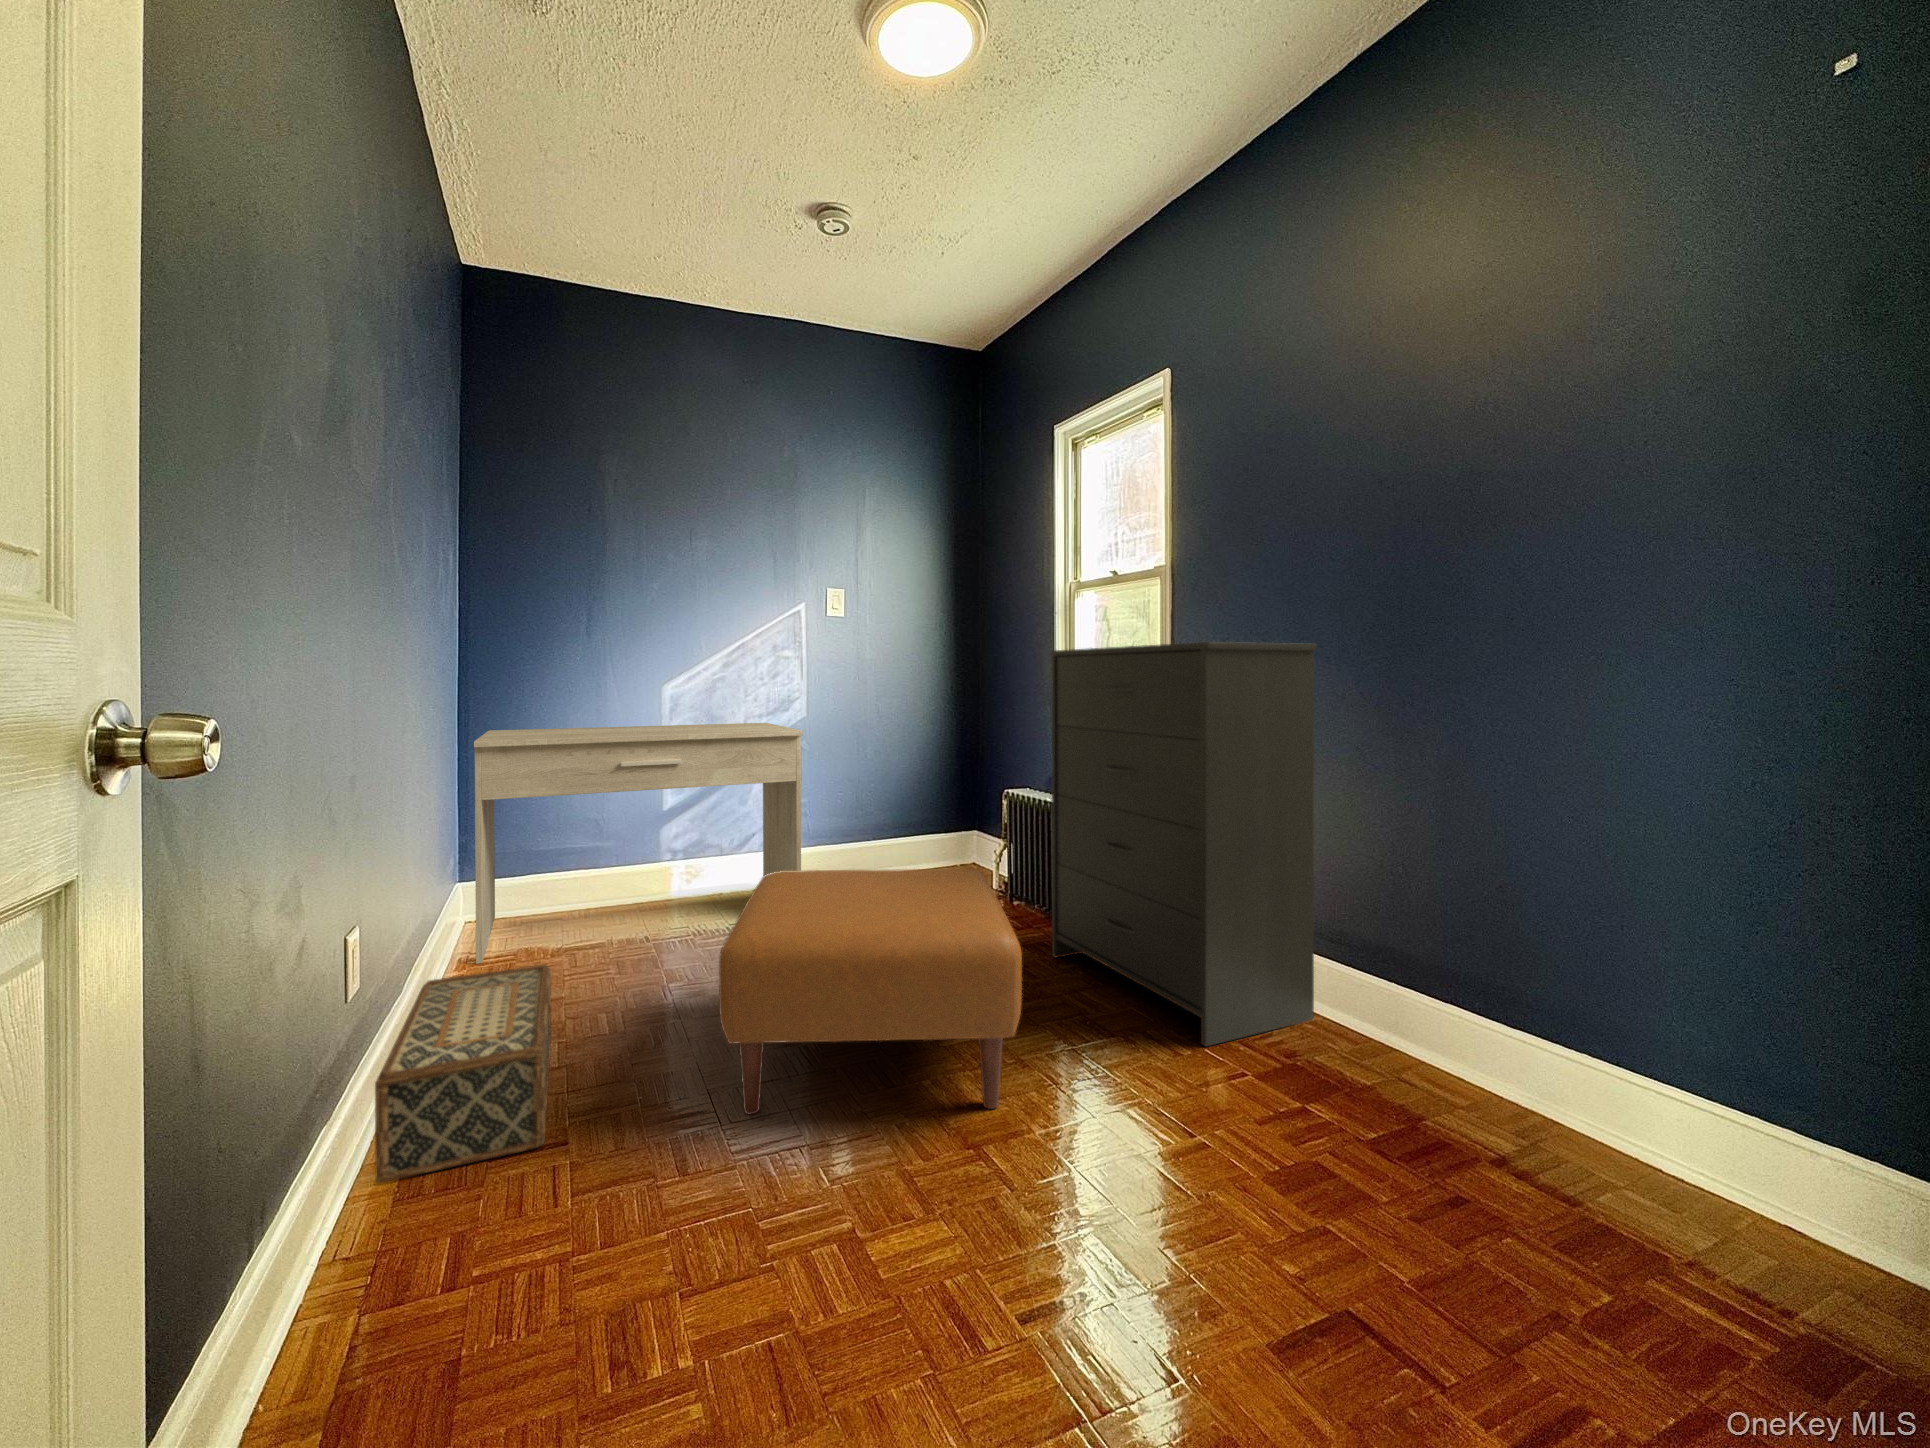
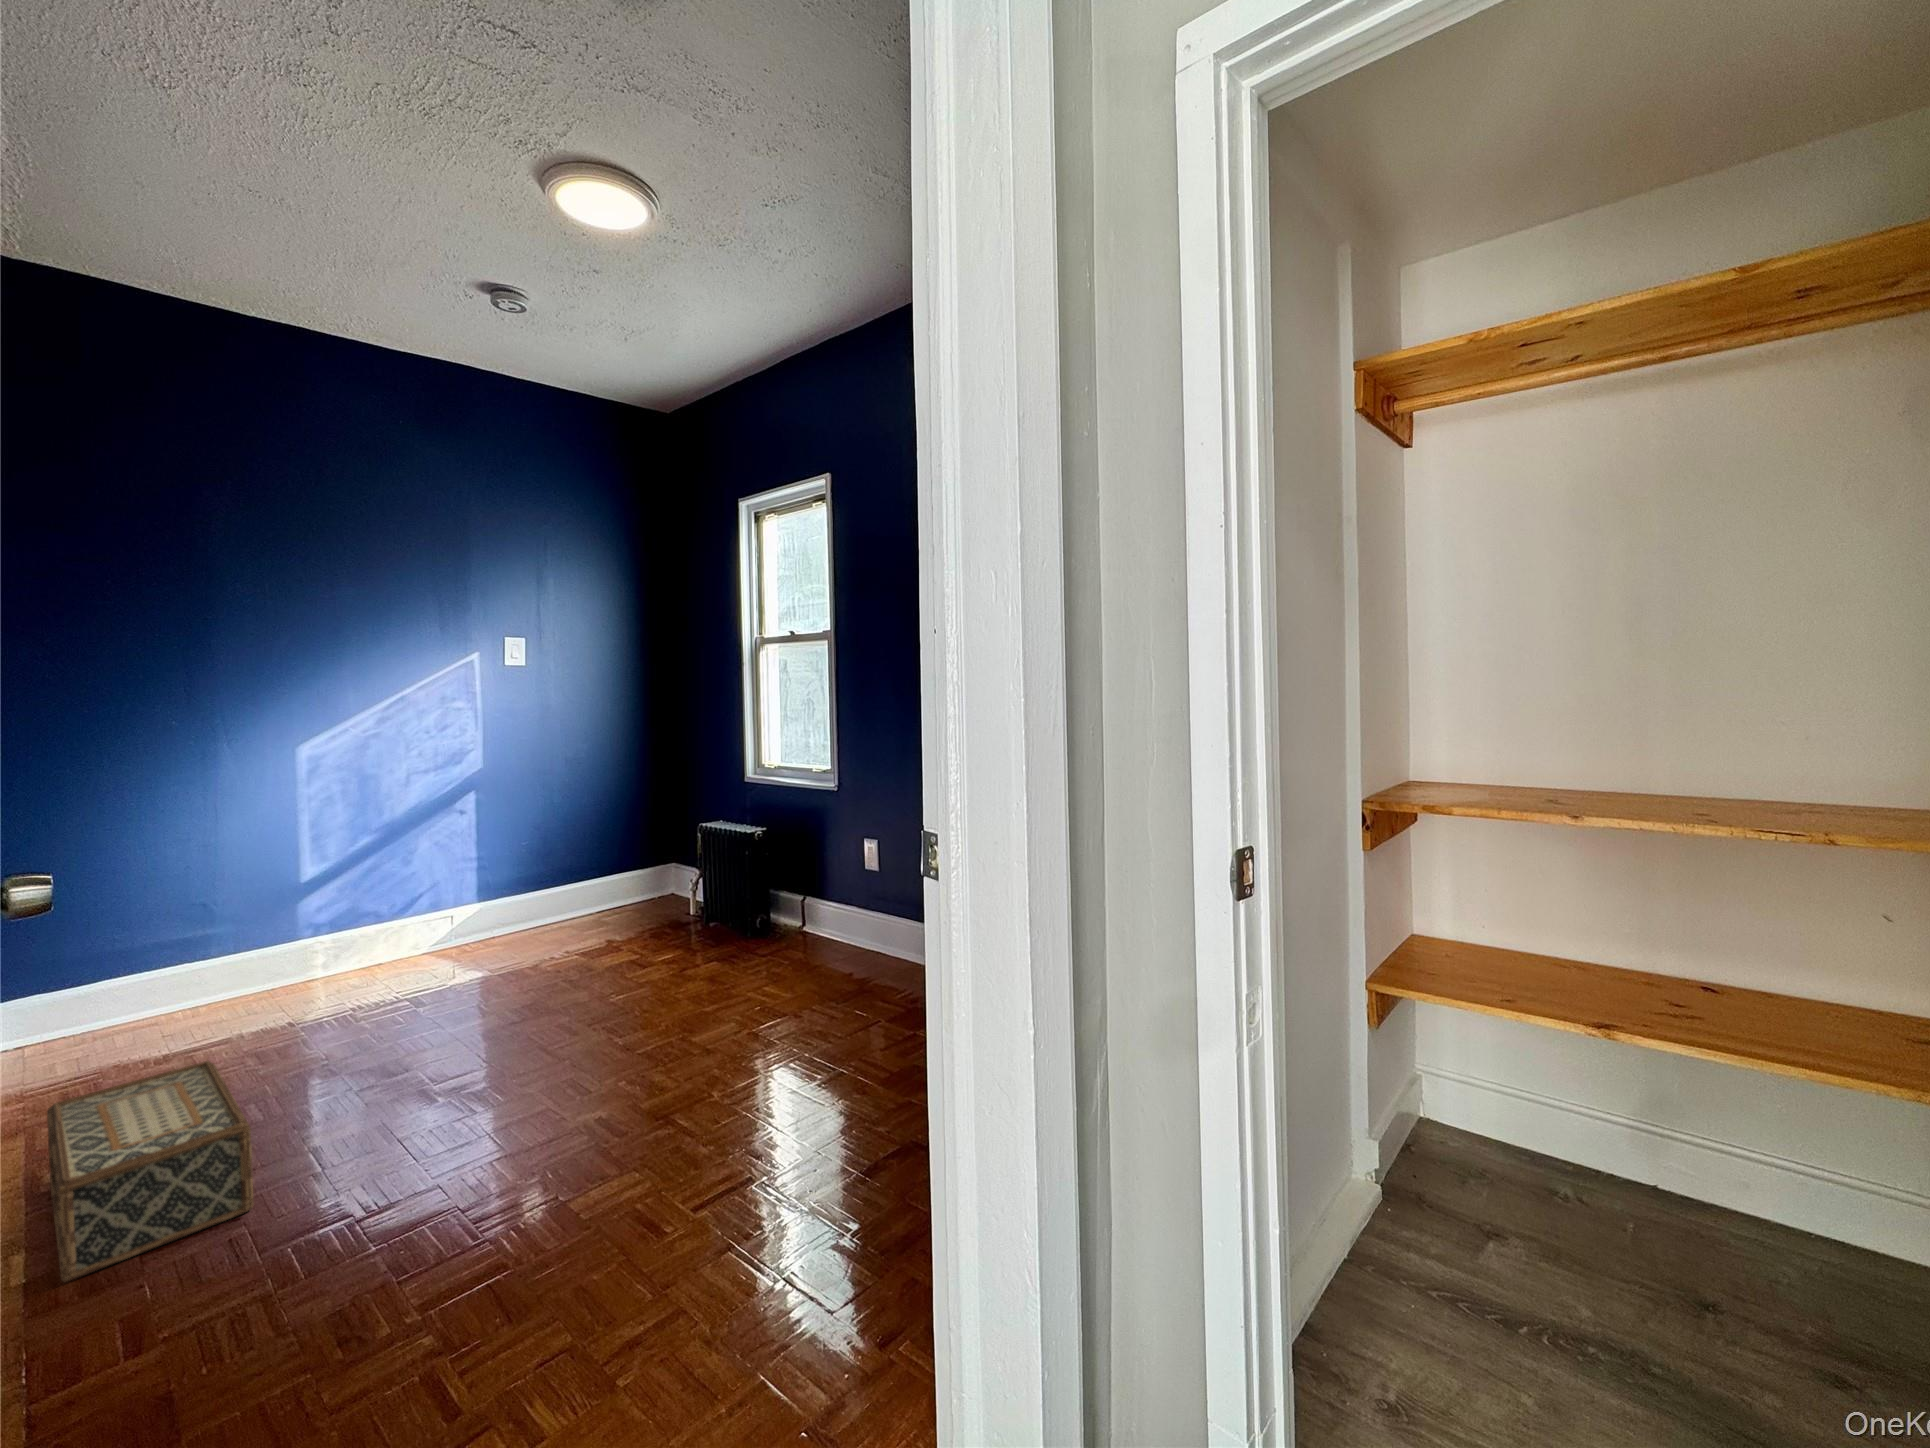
dresser: present [1050,642,1317,1046] -> none [734,704,930,1007]
desk: present [474,723,802,964] -> none [40,778,488,1090]
ottoman: present [719,869,1022,1114] -> none [433,904,705,1137]

